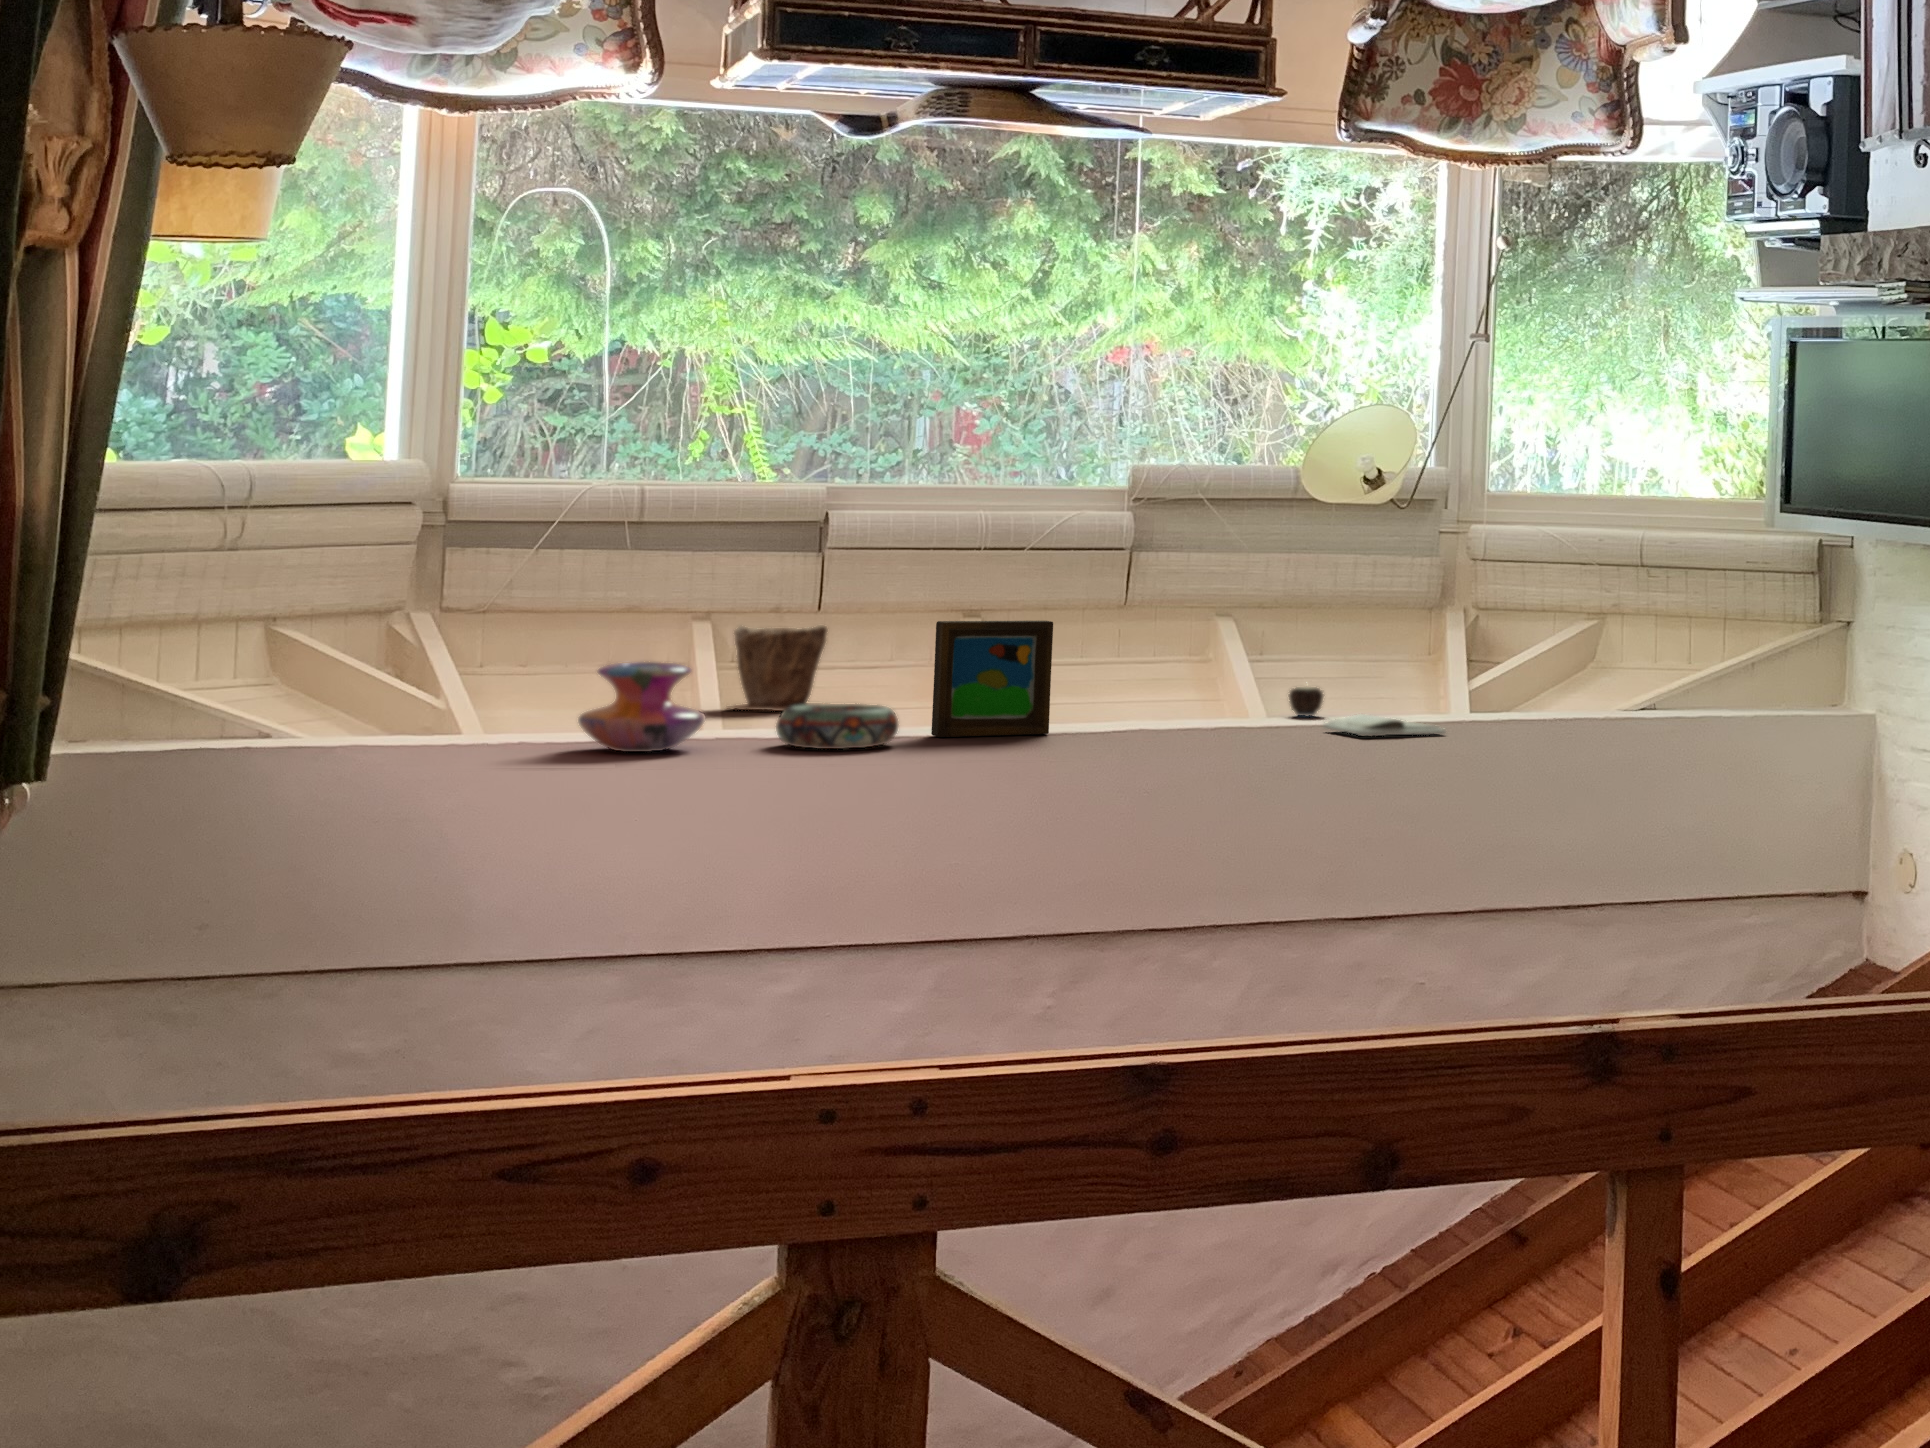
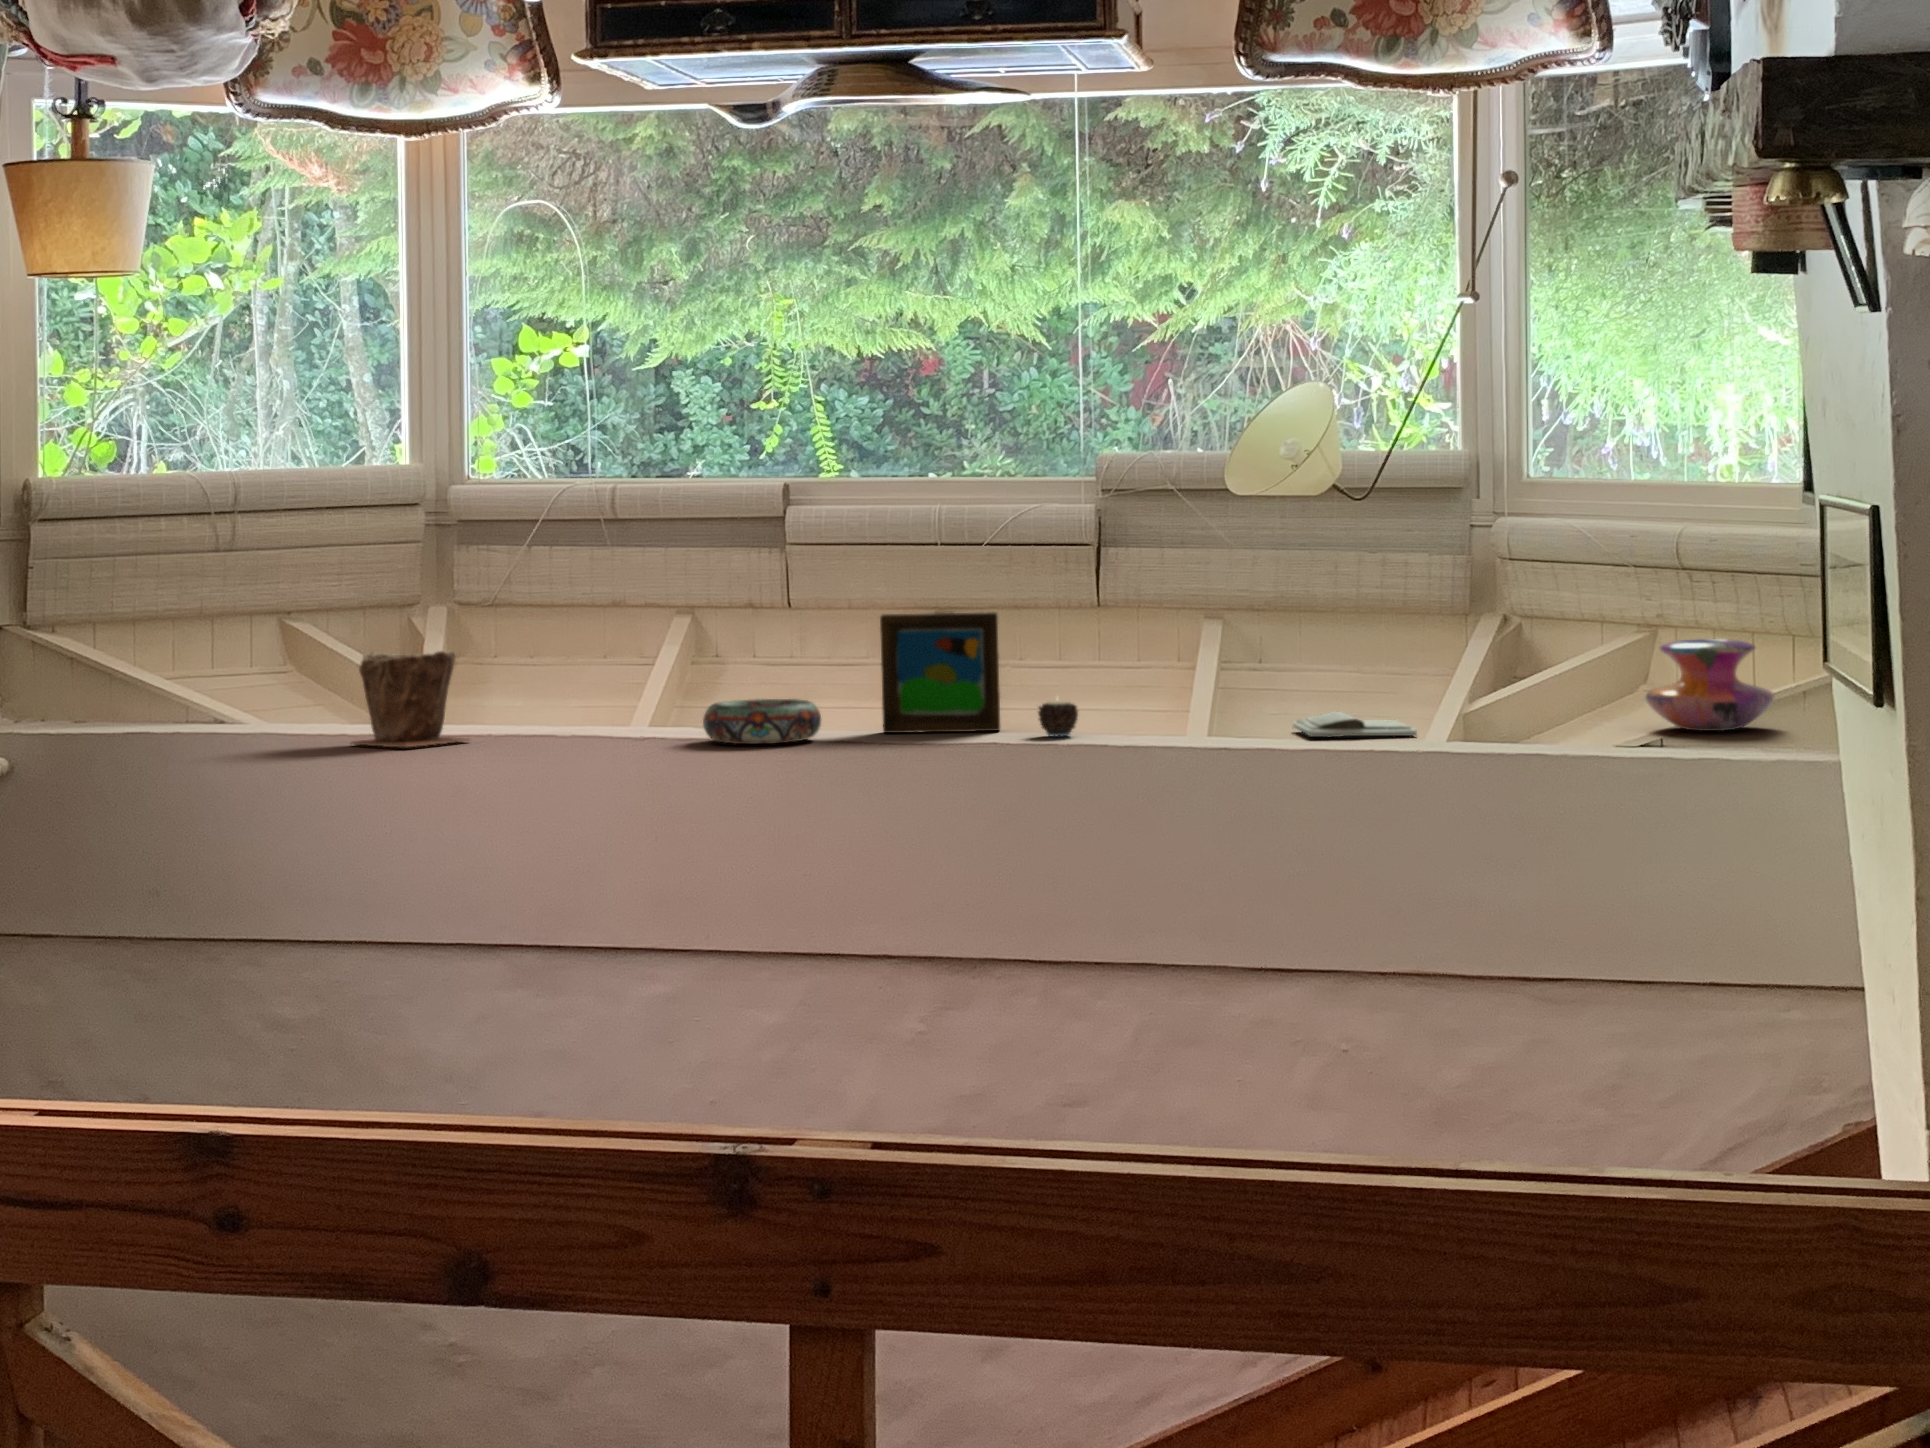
plant pot: present [728,625,828,711] -> present [352,651,469,747]
decorative vase: present [578,662,705,752] -> present [1646,639,1774,731]
candle: present [1289,687,1323,717] -> present [1038,702,1079,736]

